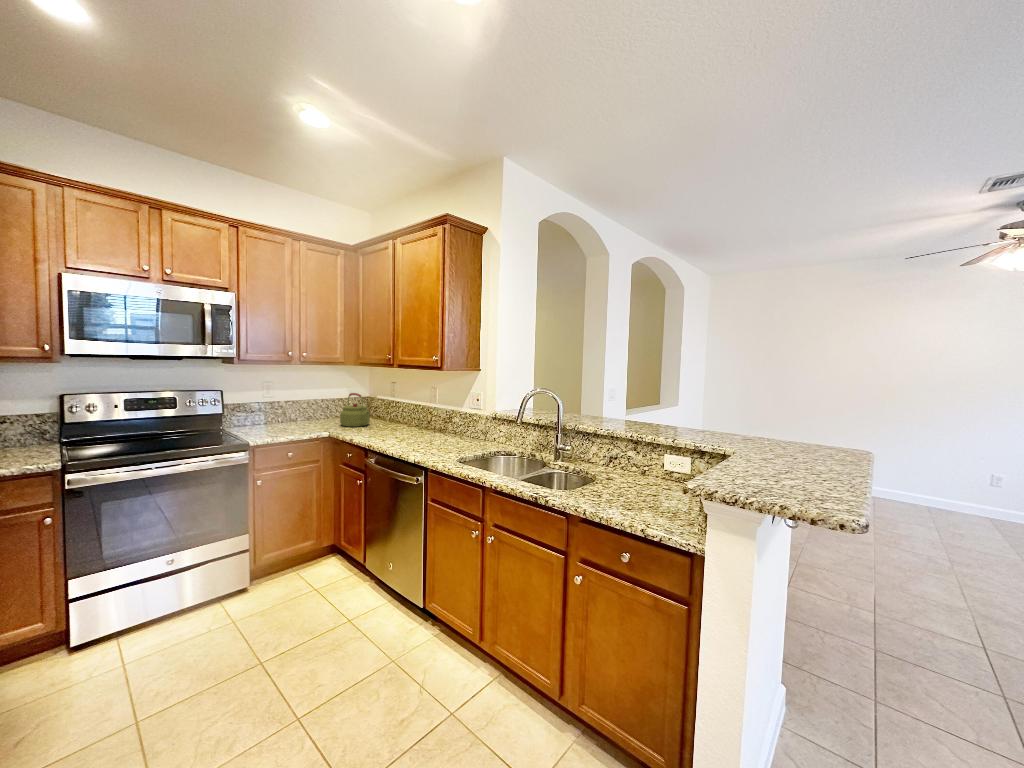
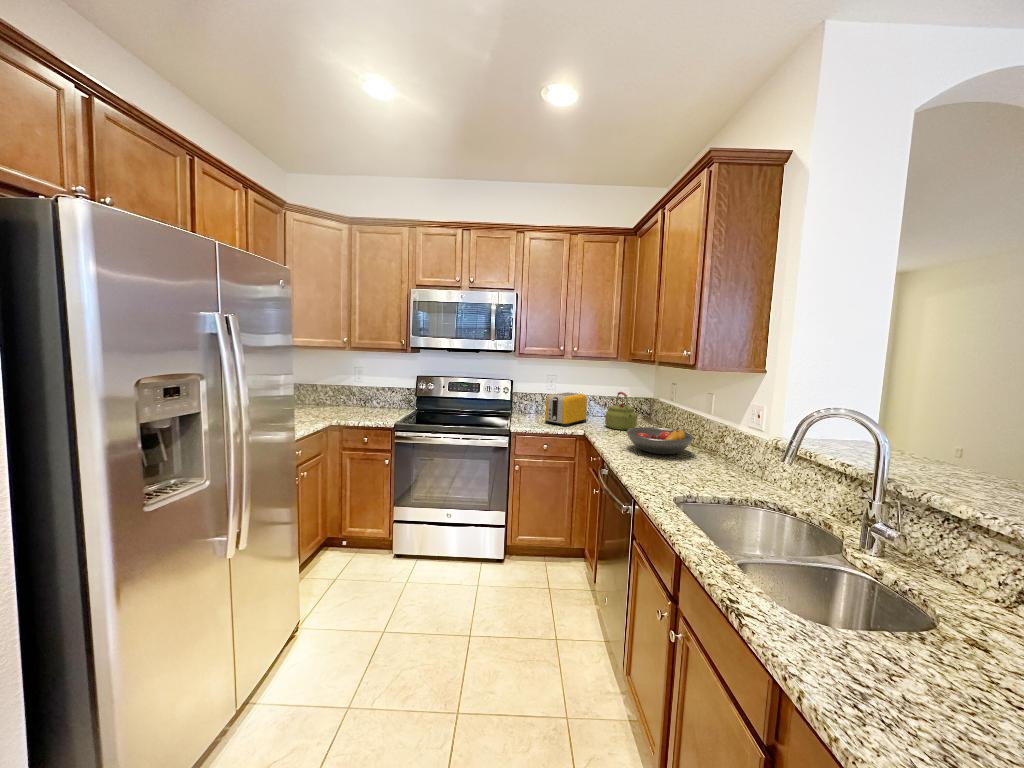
toaster: none [278,398,318,432] -> present [545,392,587,427]
fruit bowl: none [381,416,433,438] -> present [626,427,694,454]

